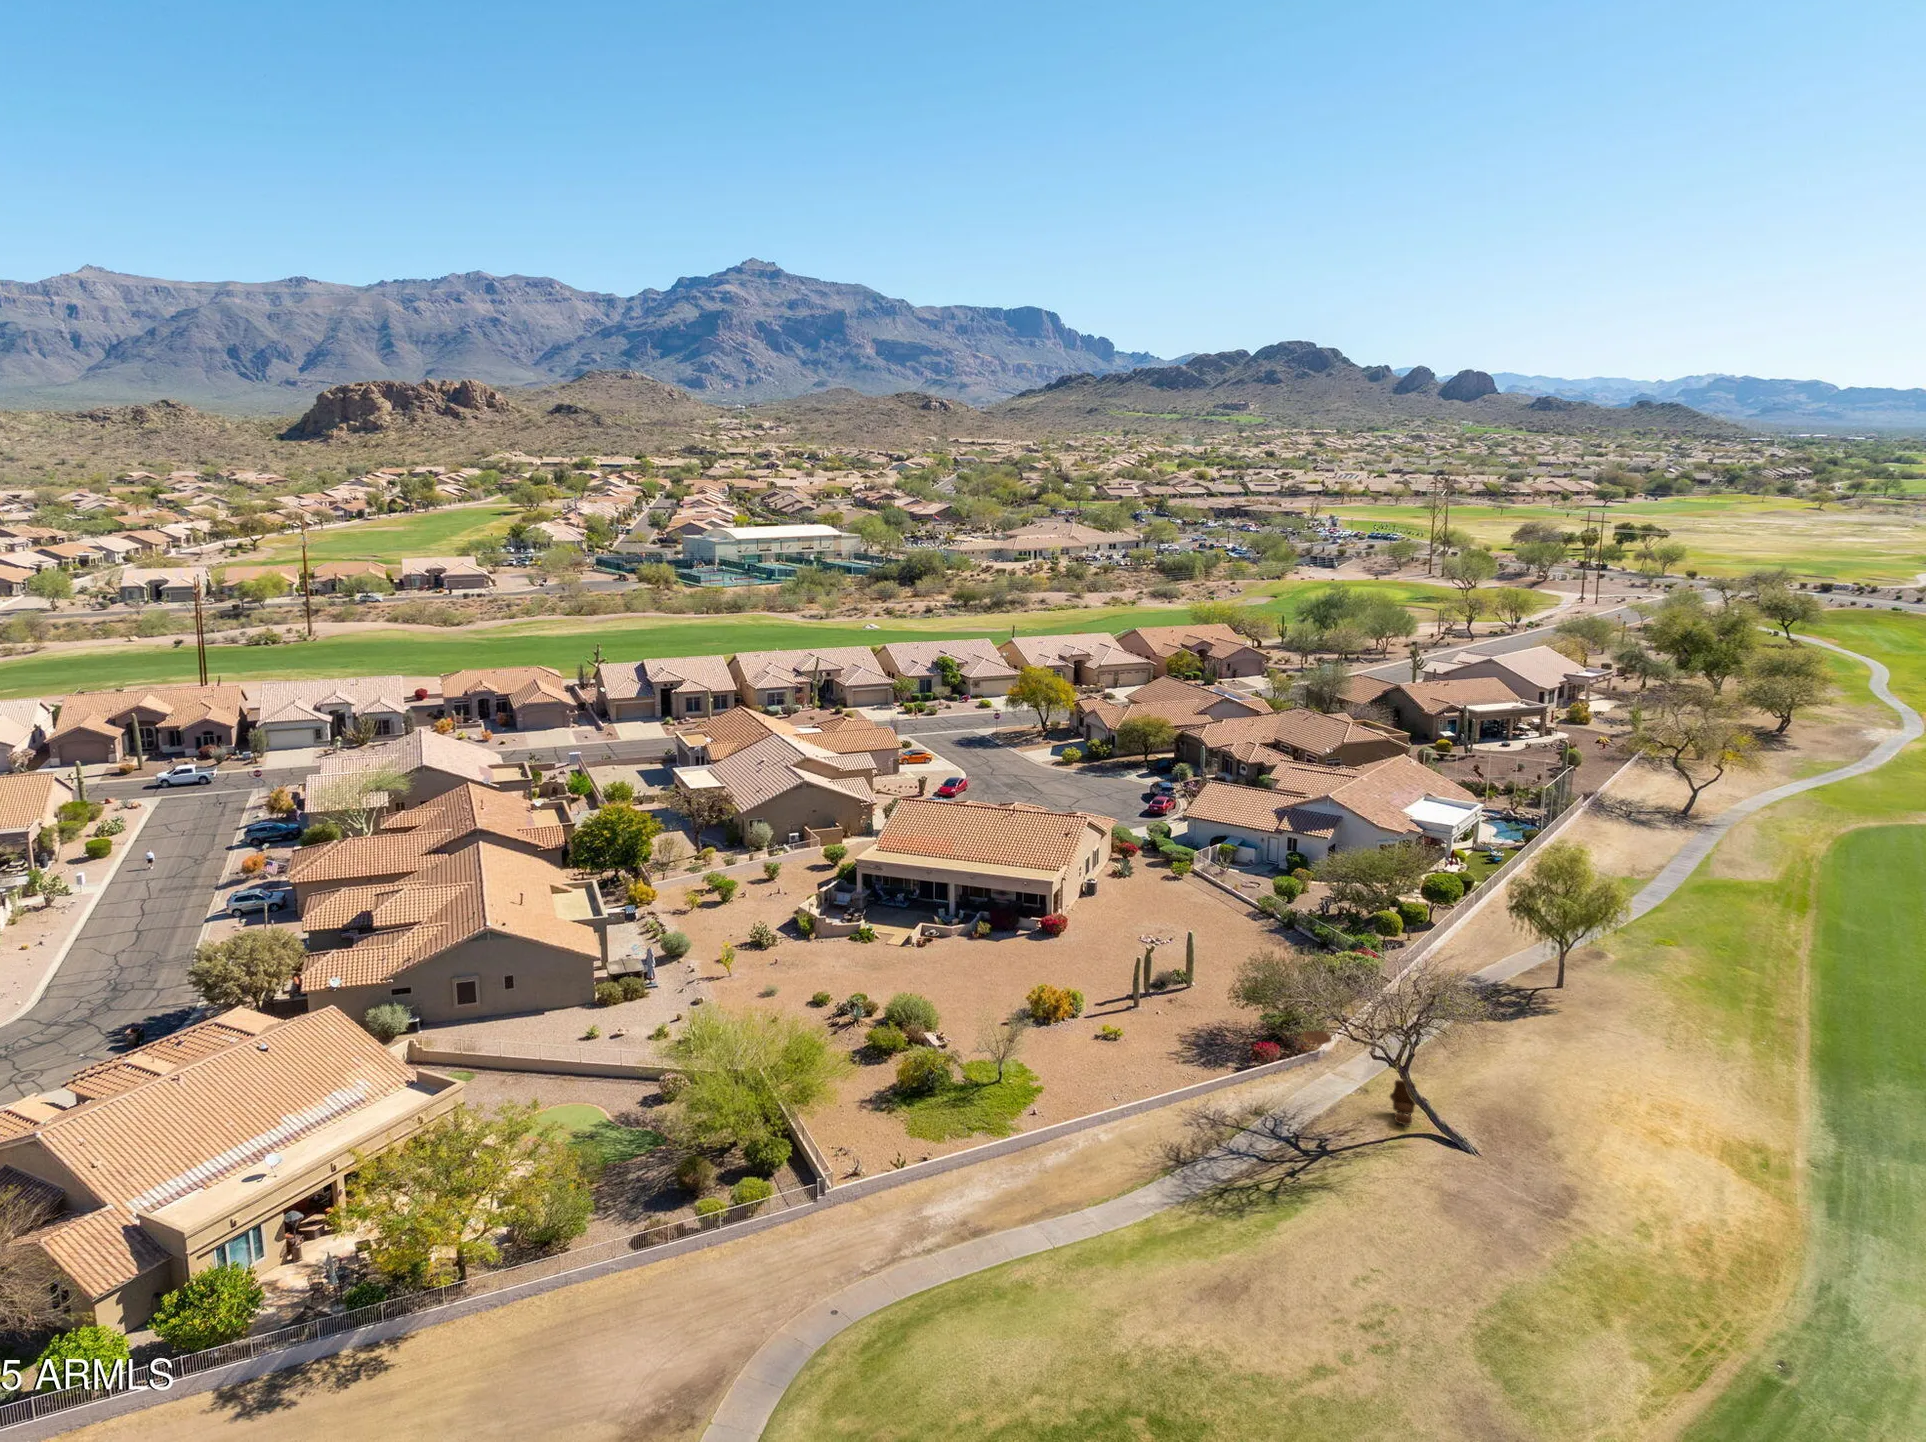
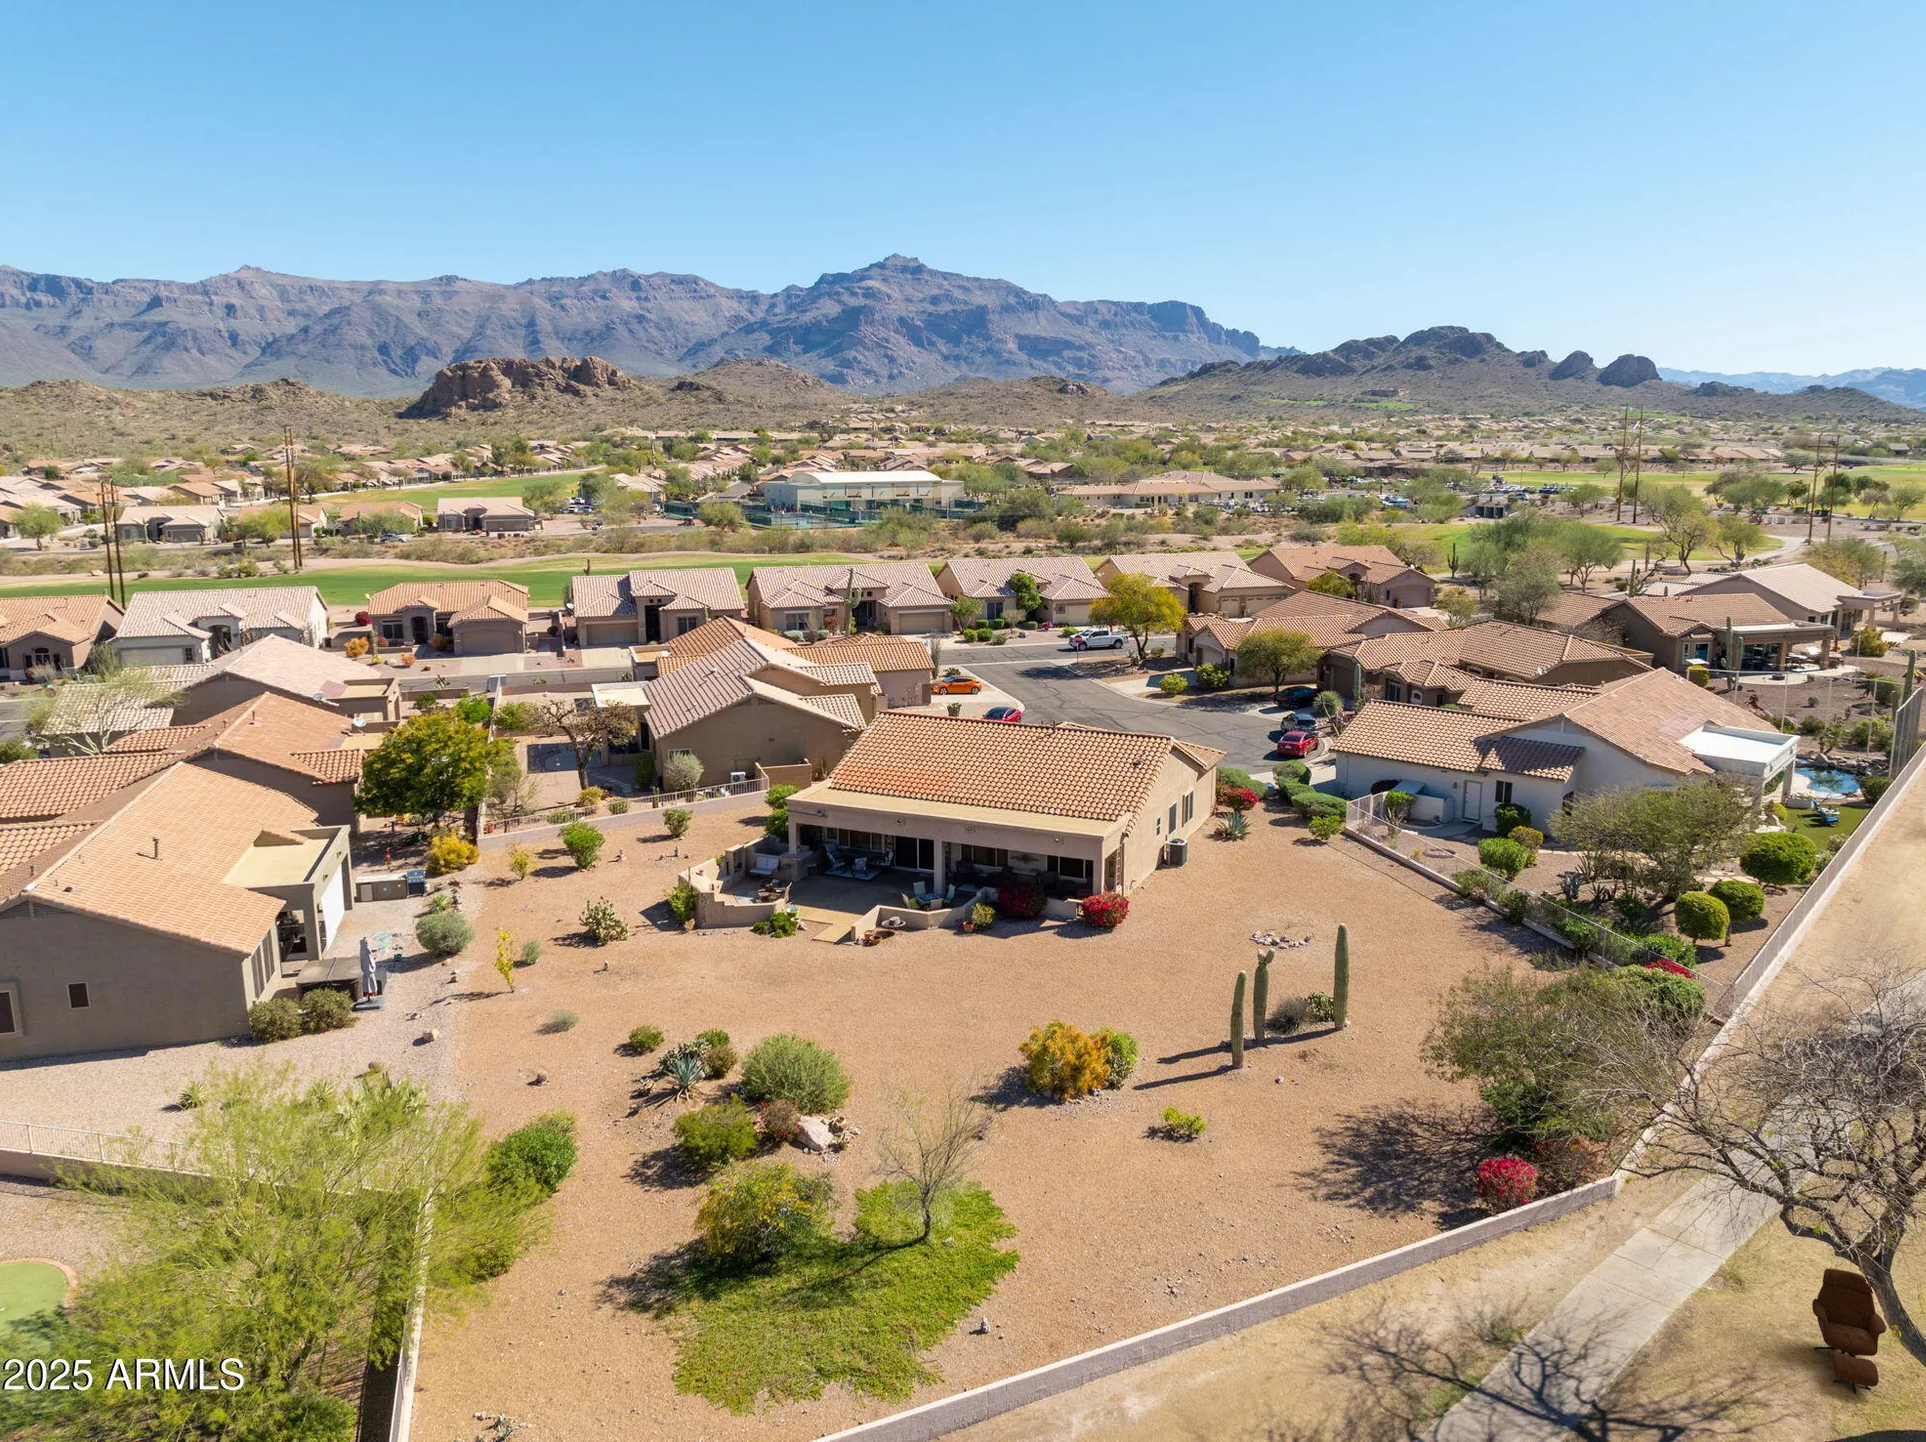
round table: present [1303,1030,1332,1052] -> none [1582,1129,1646,1193]

